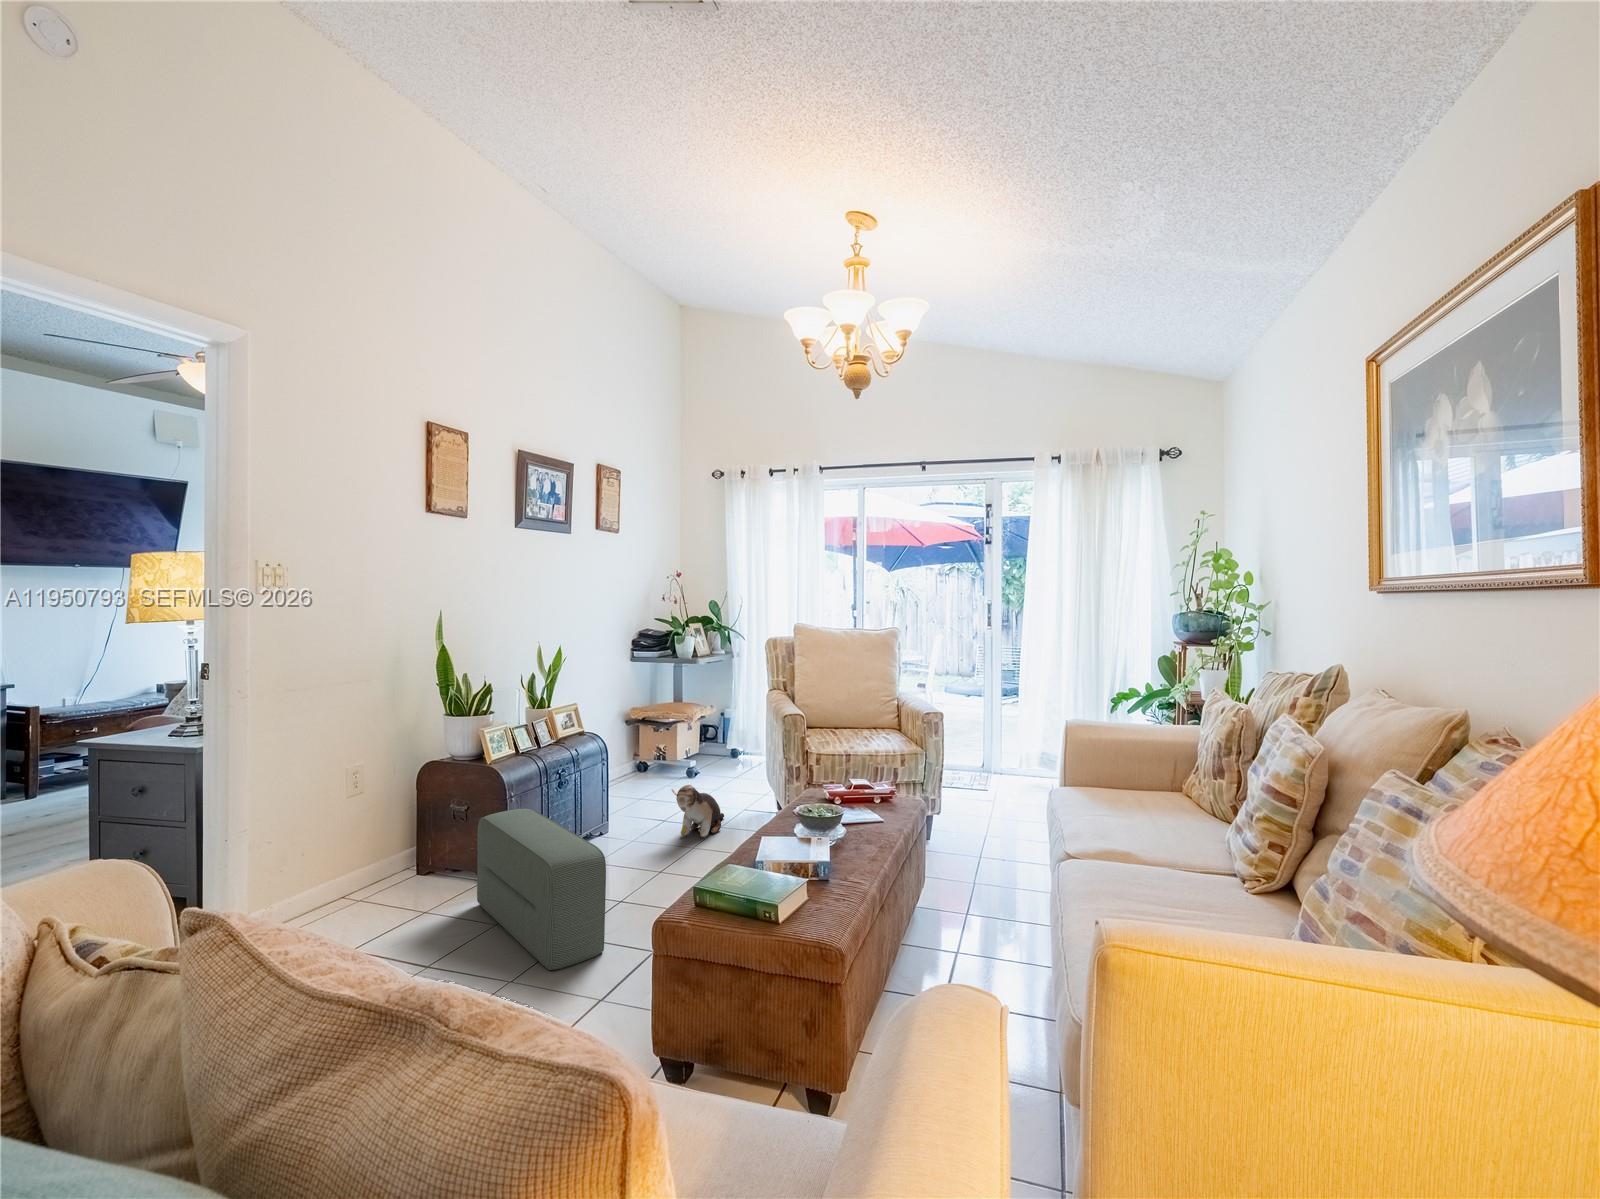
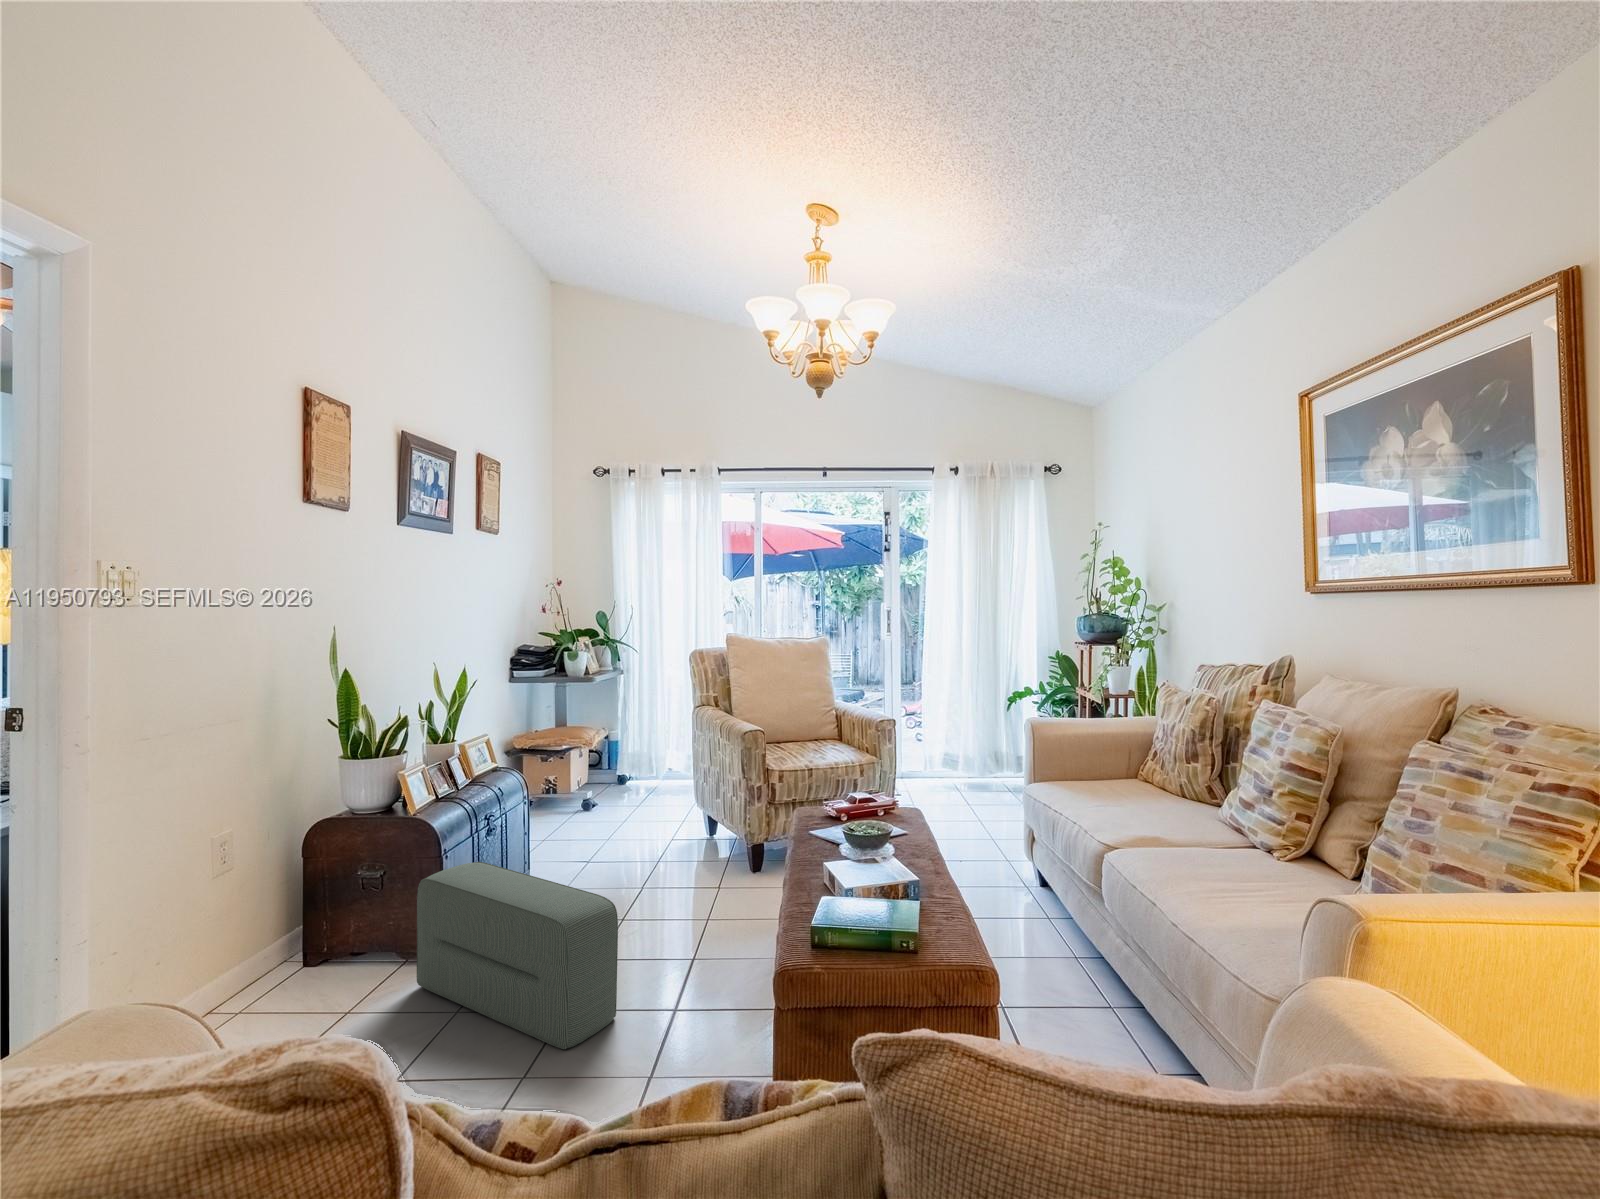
plush toy: present [671,785,724,837] -> none [614,818,663,877]

